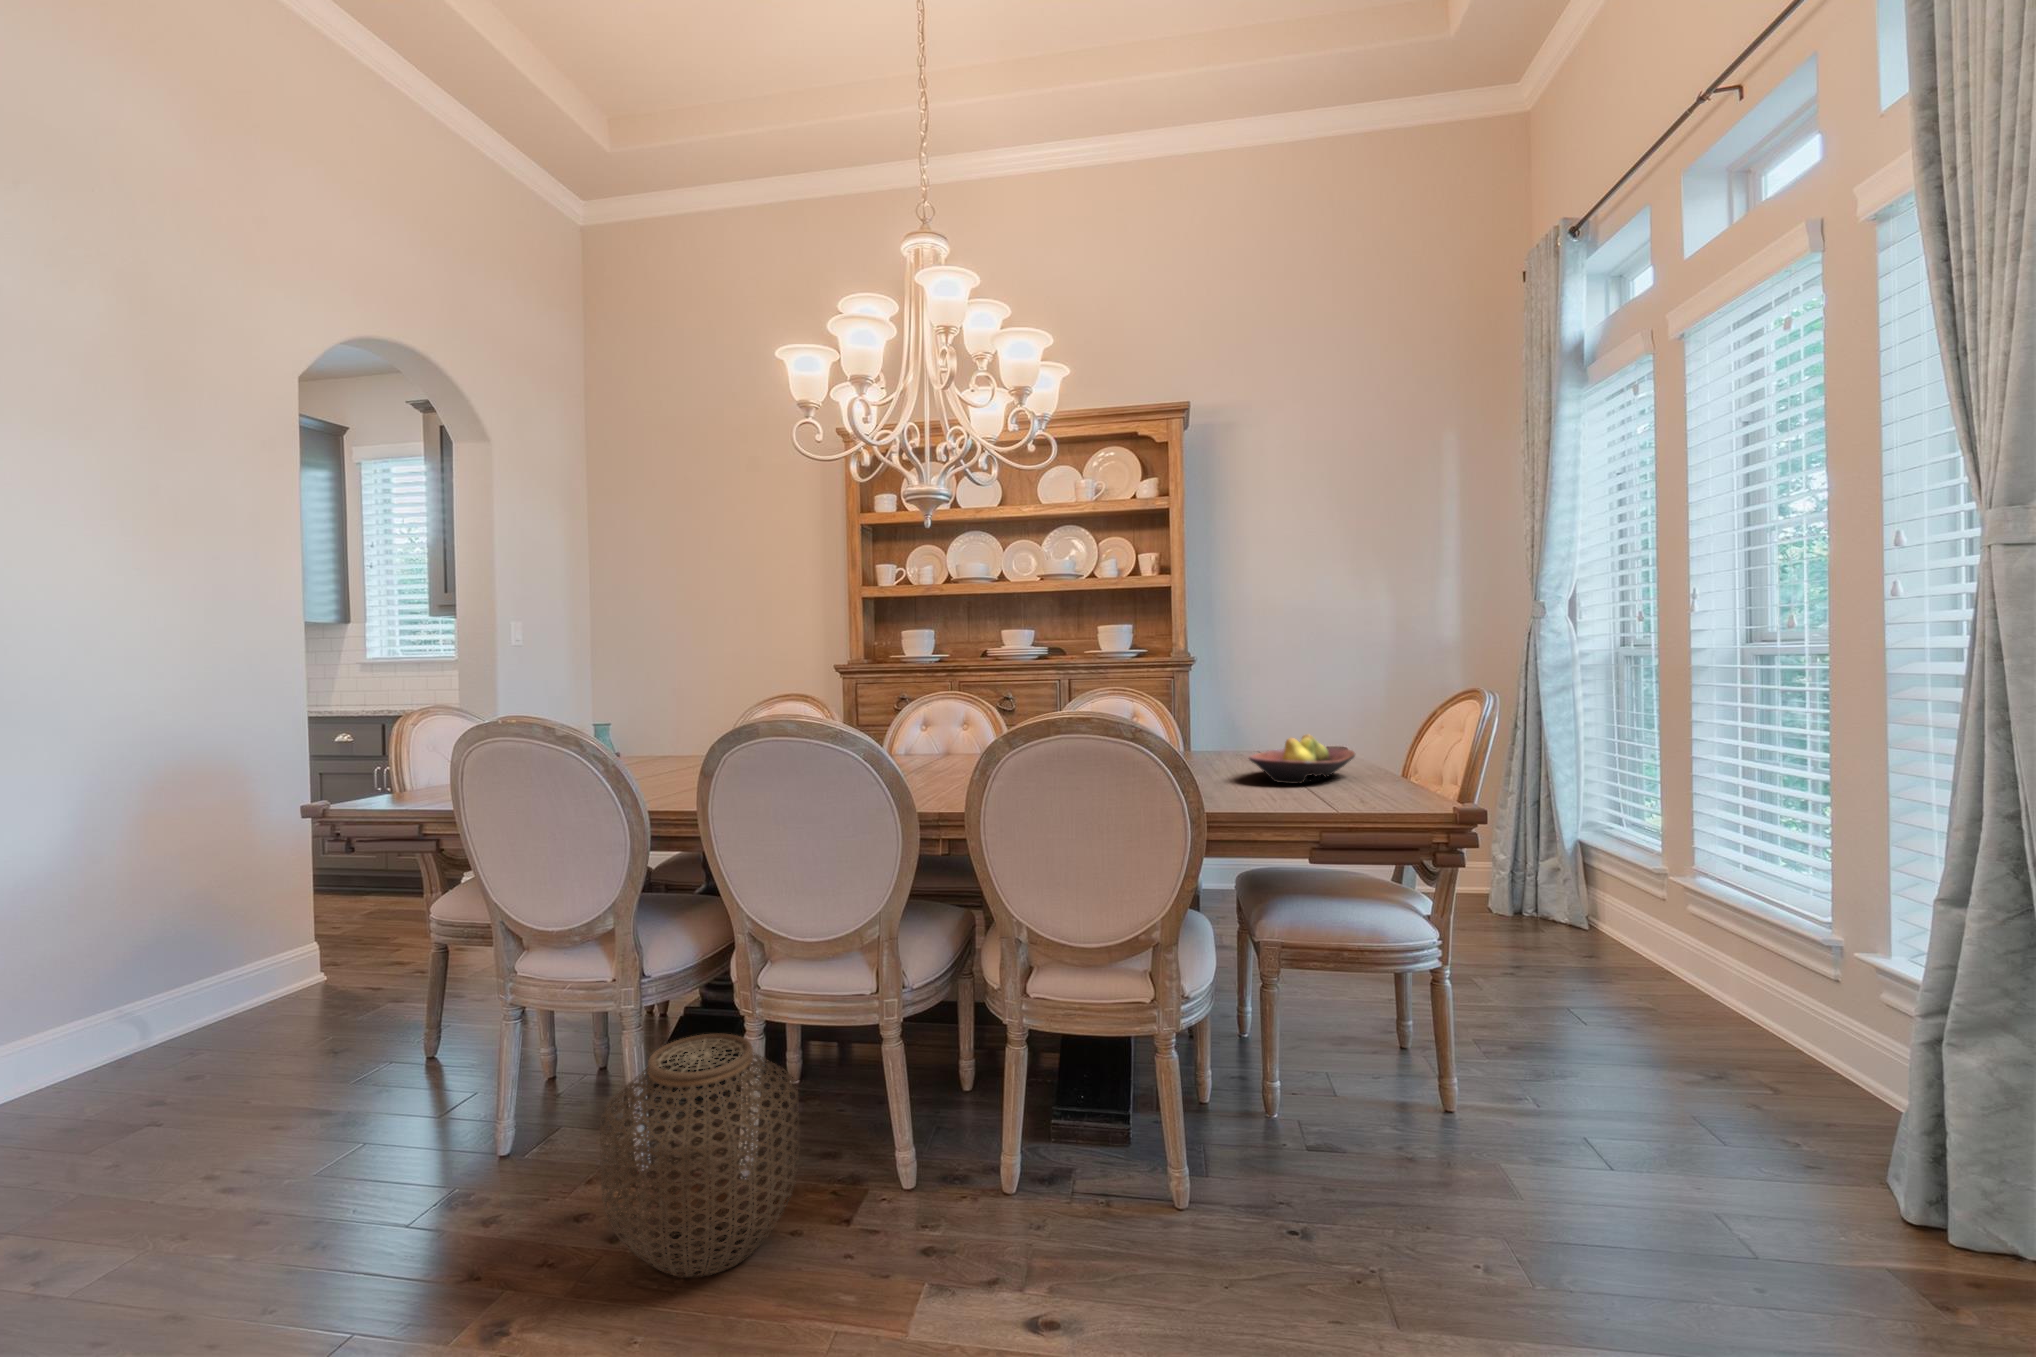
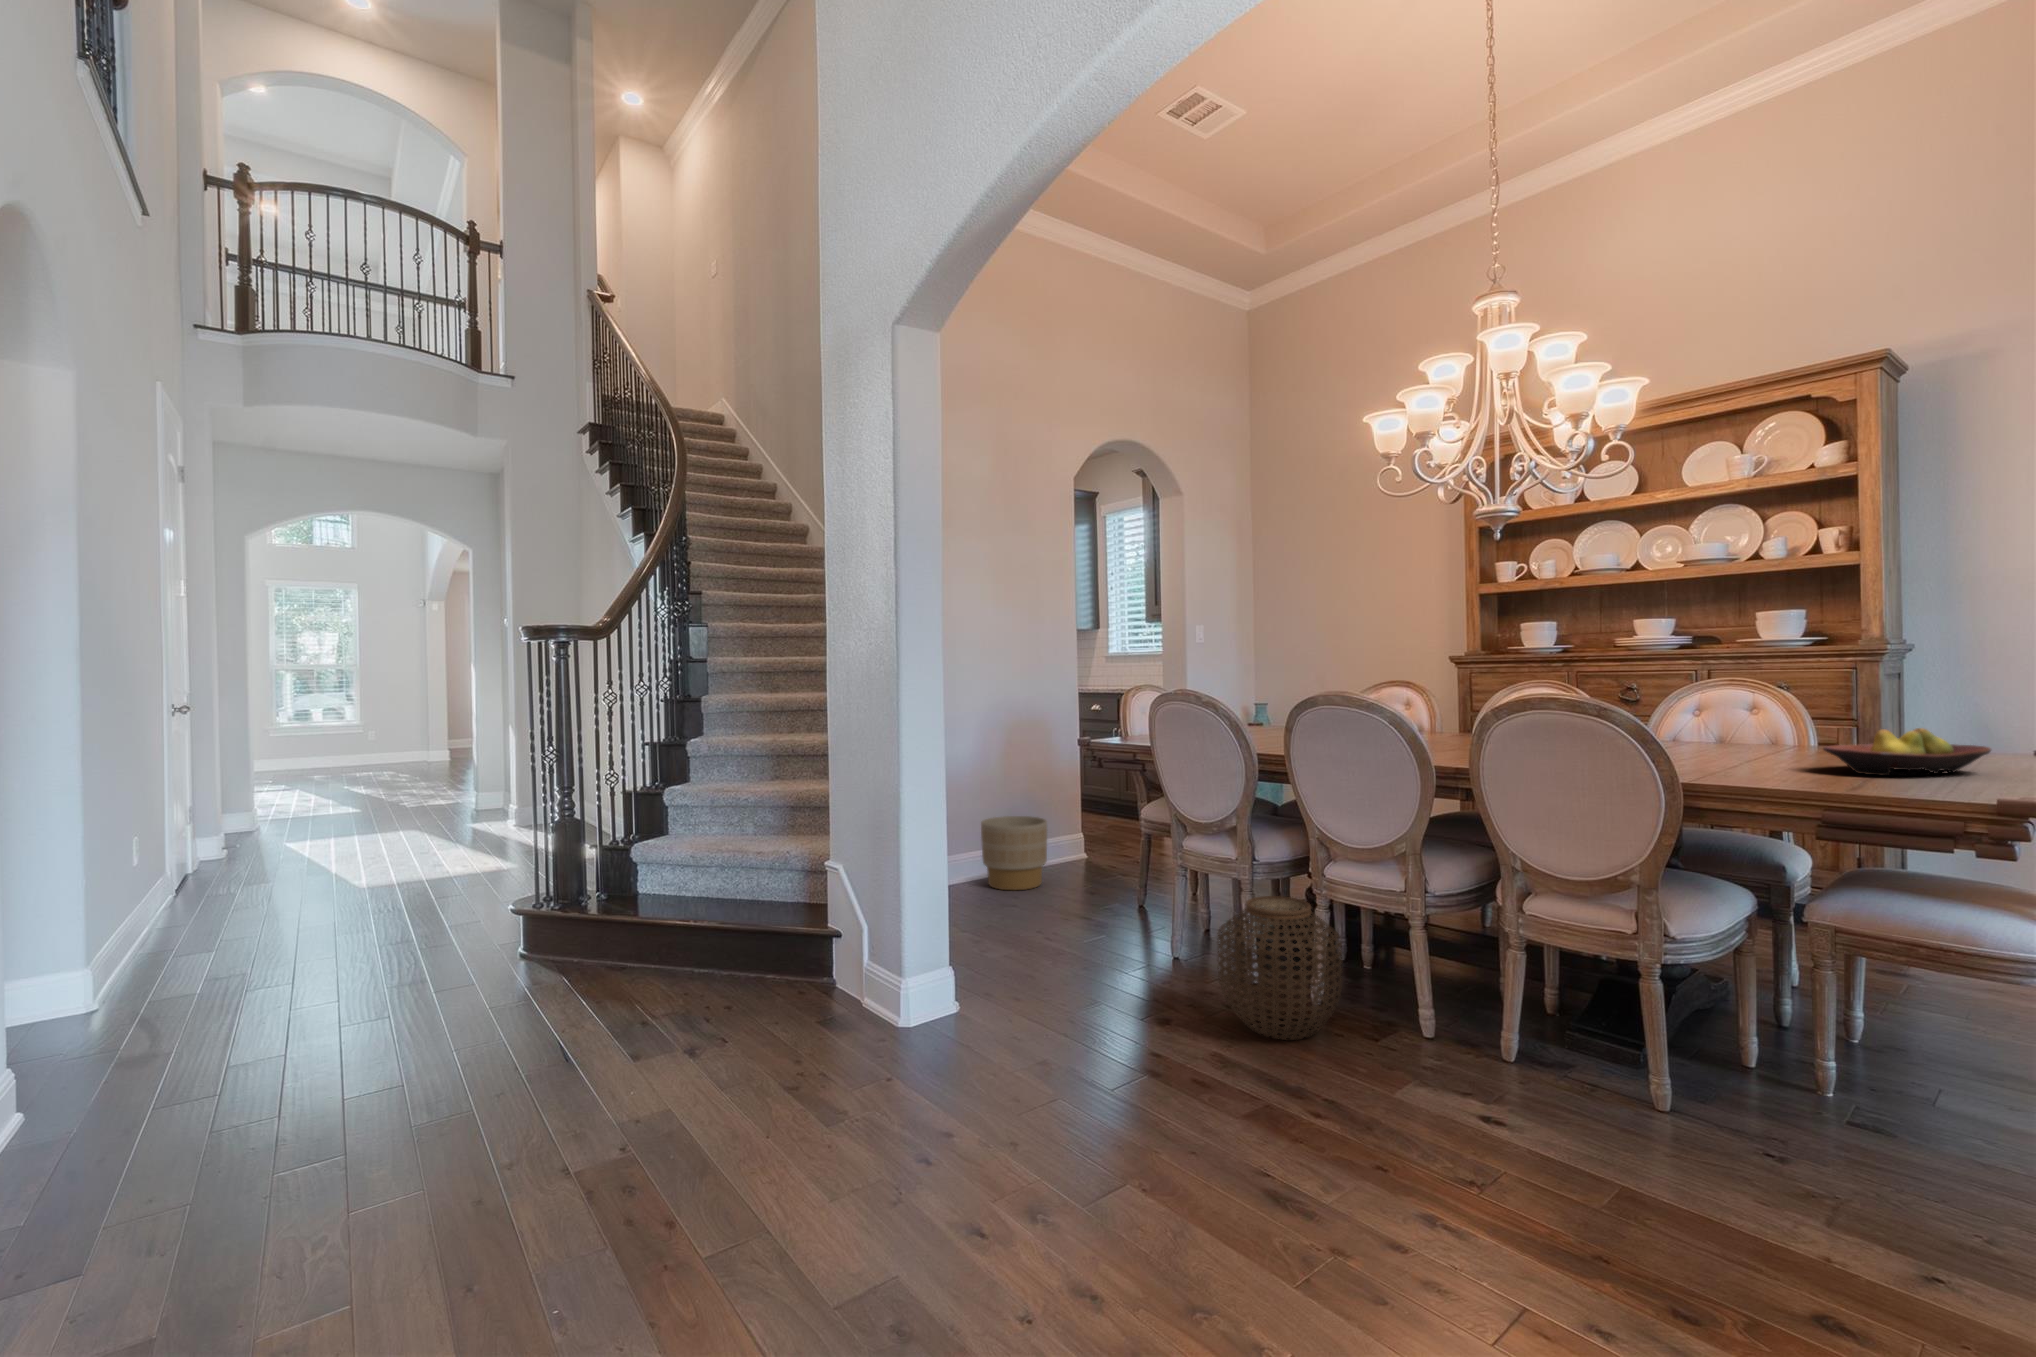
planter: none [95,933,249,1077] -> present [981,816,1047,890]

